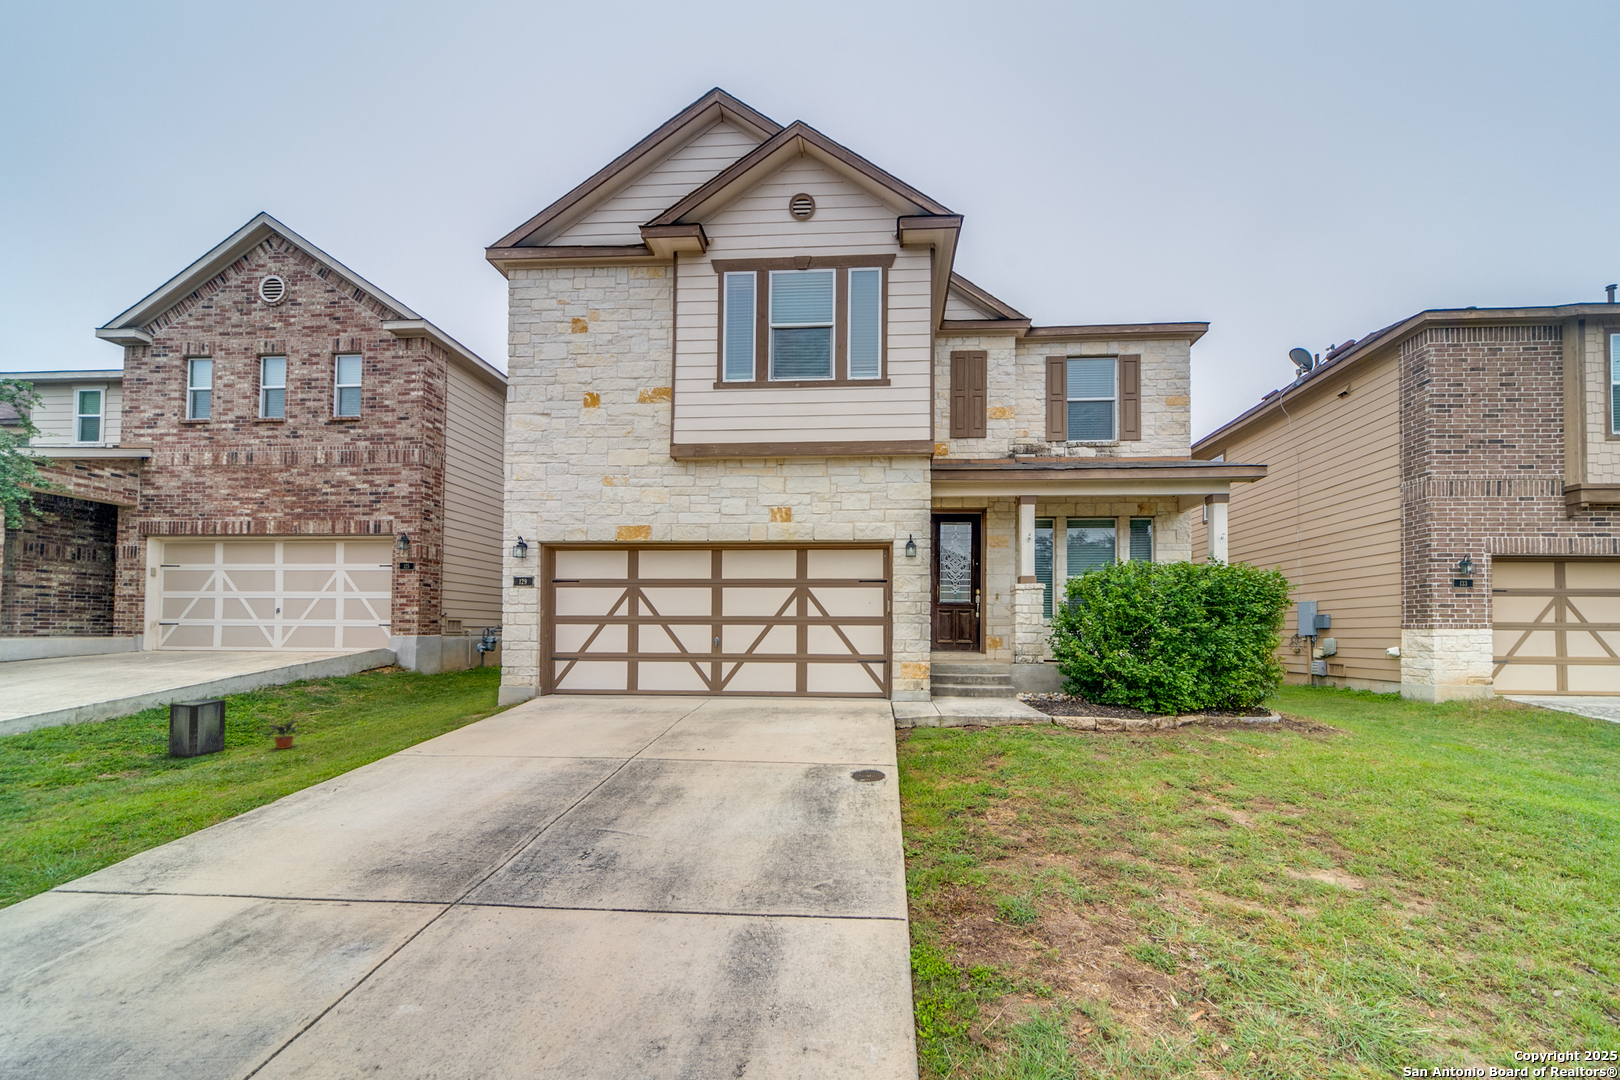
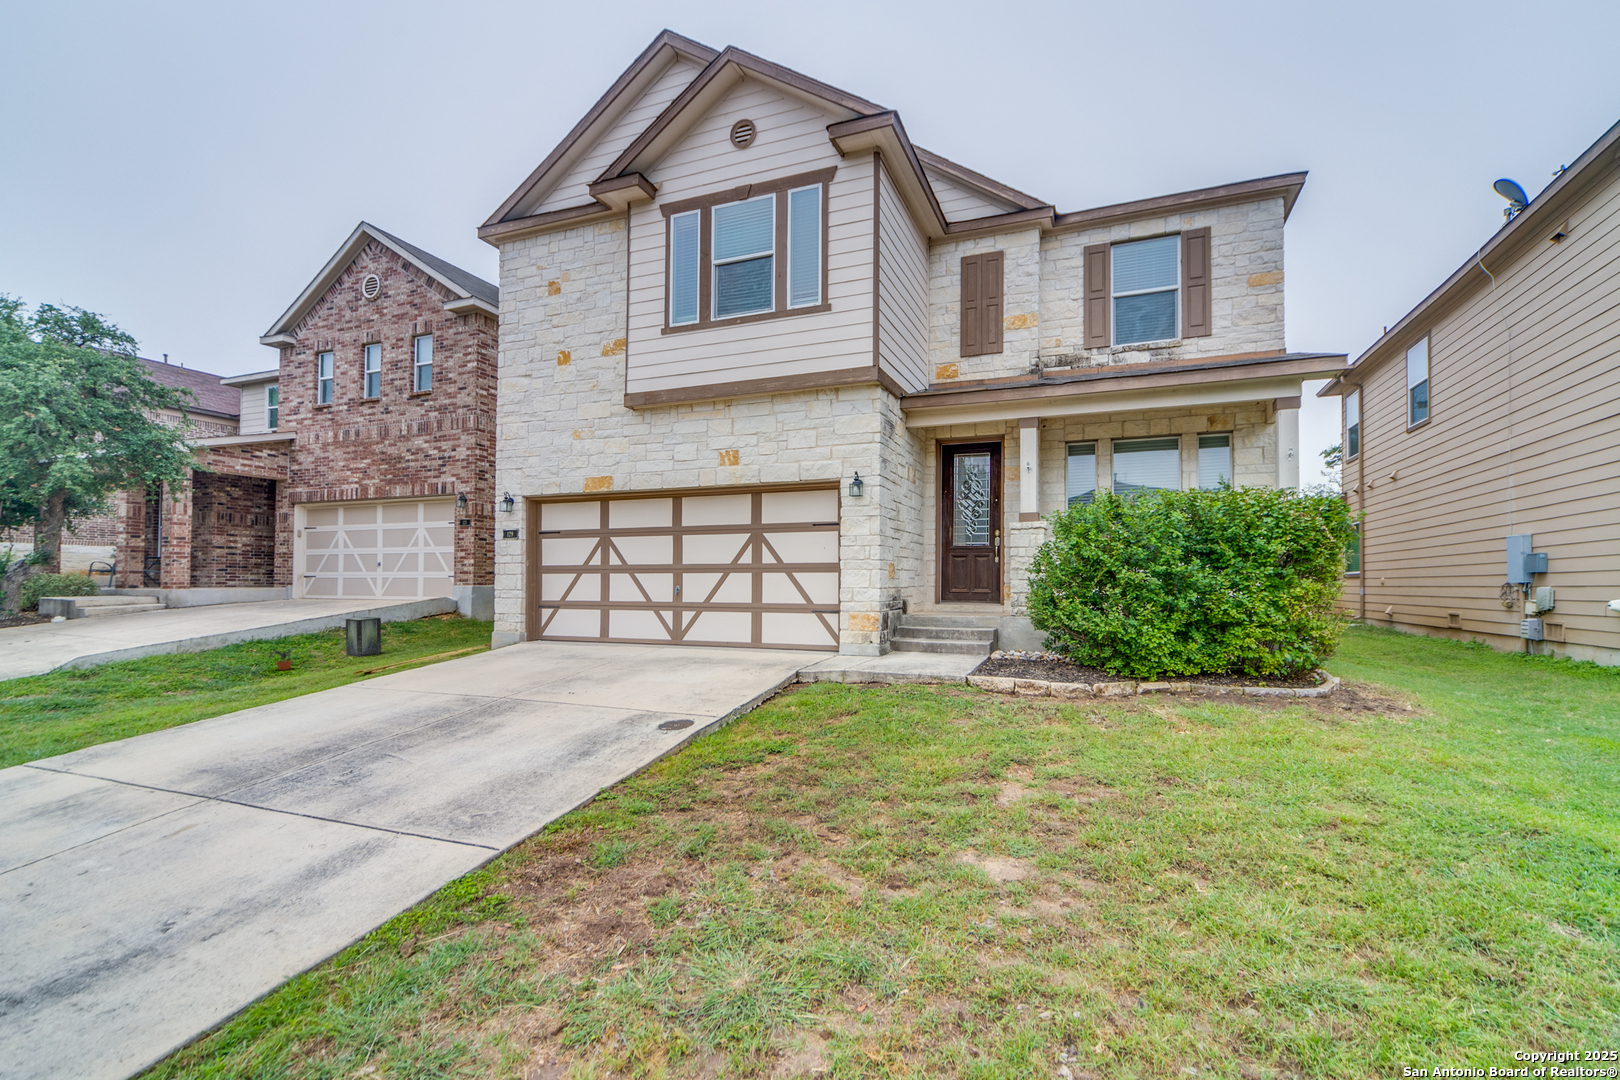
storage box: present [169,699,226,757] -> present [346,617,381,657]

